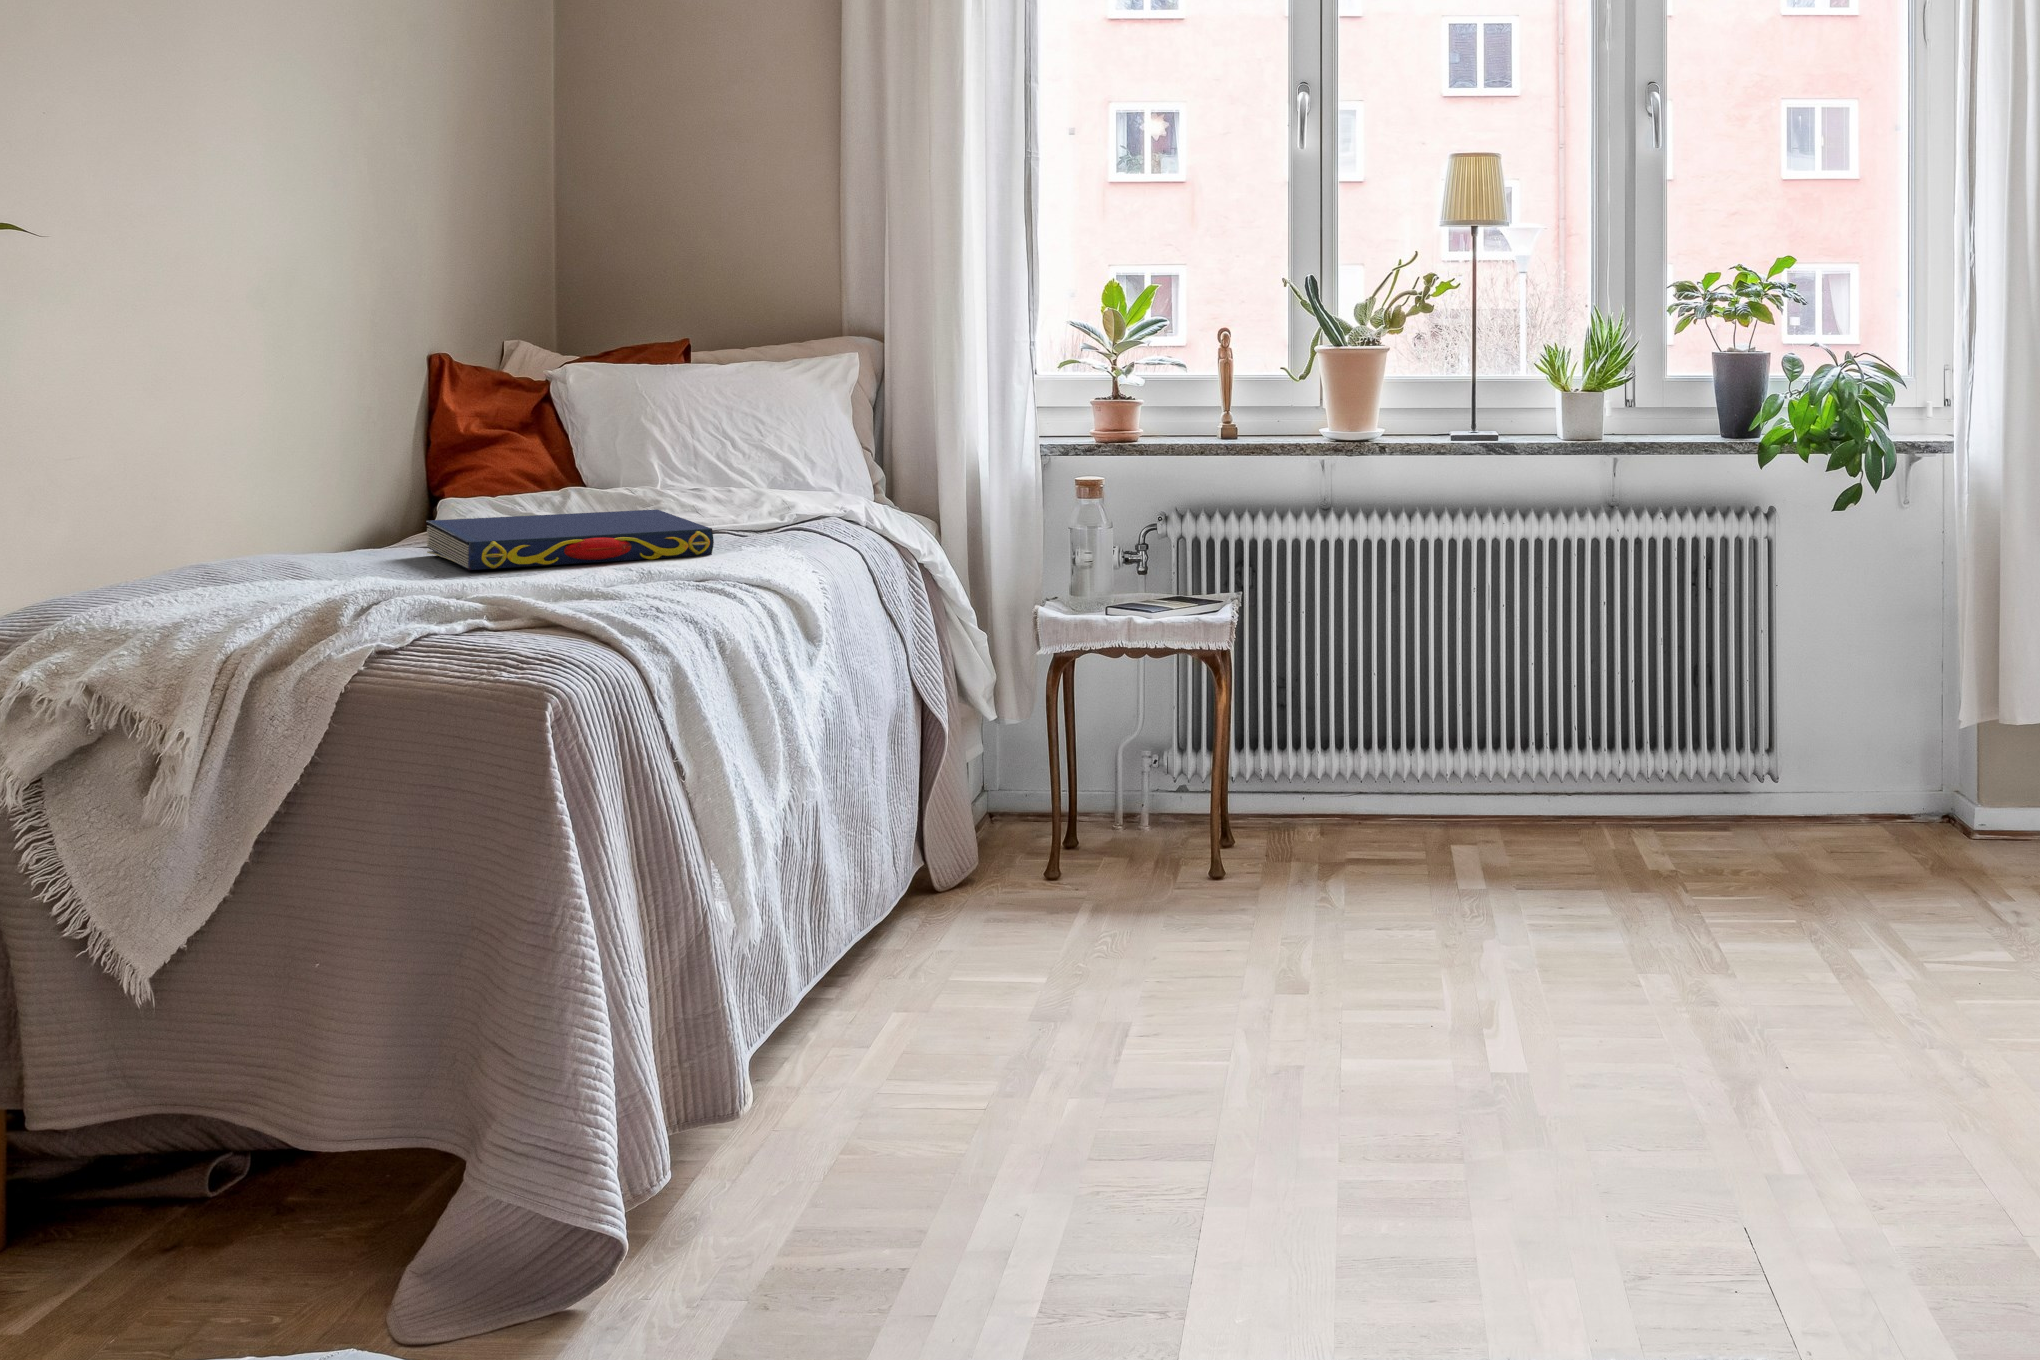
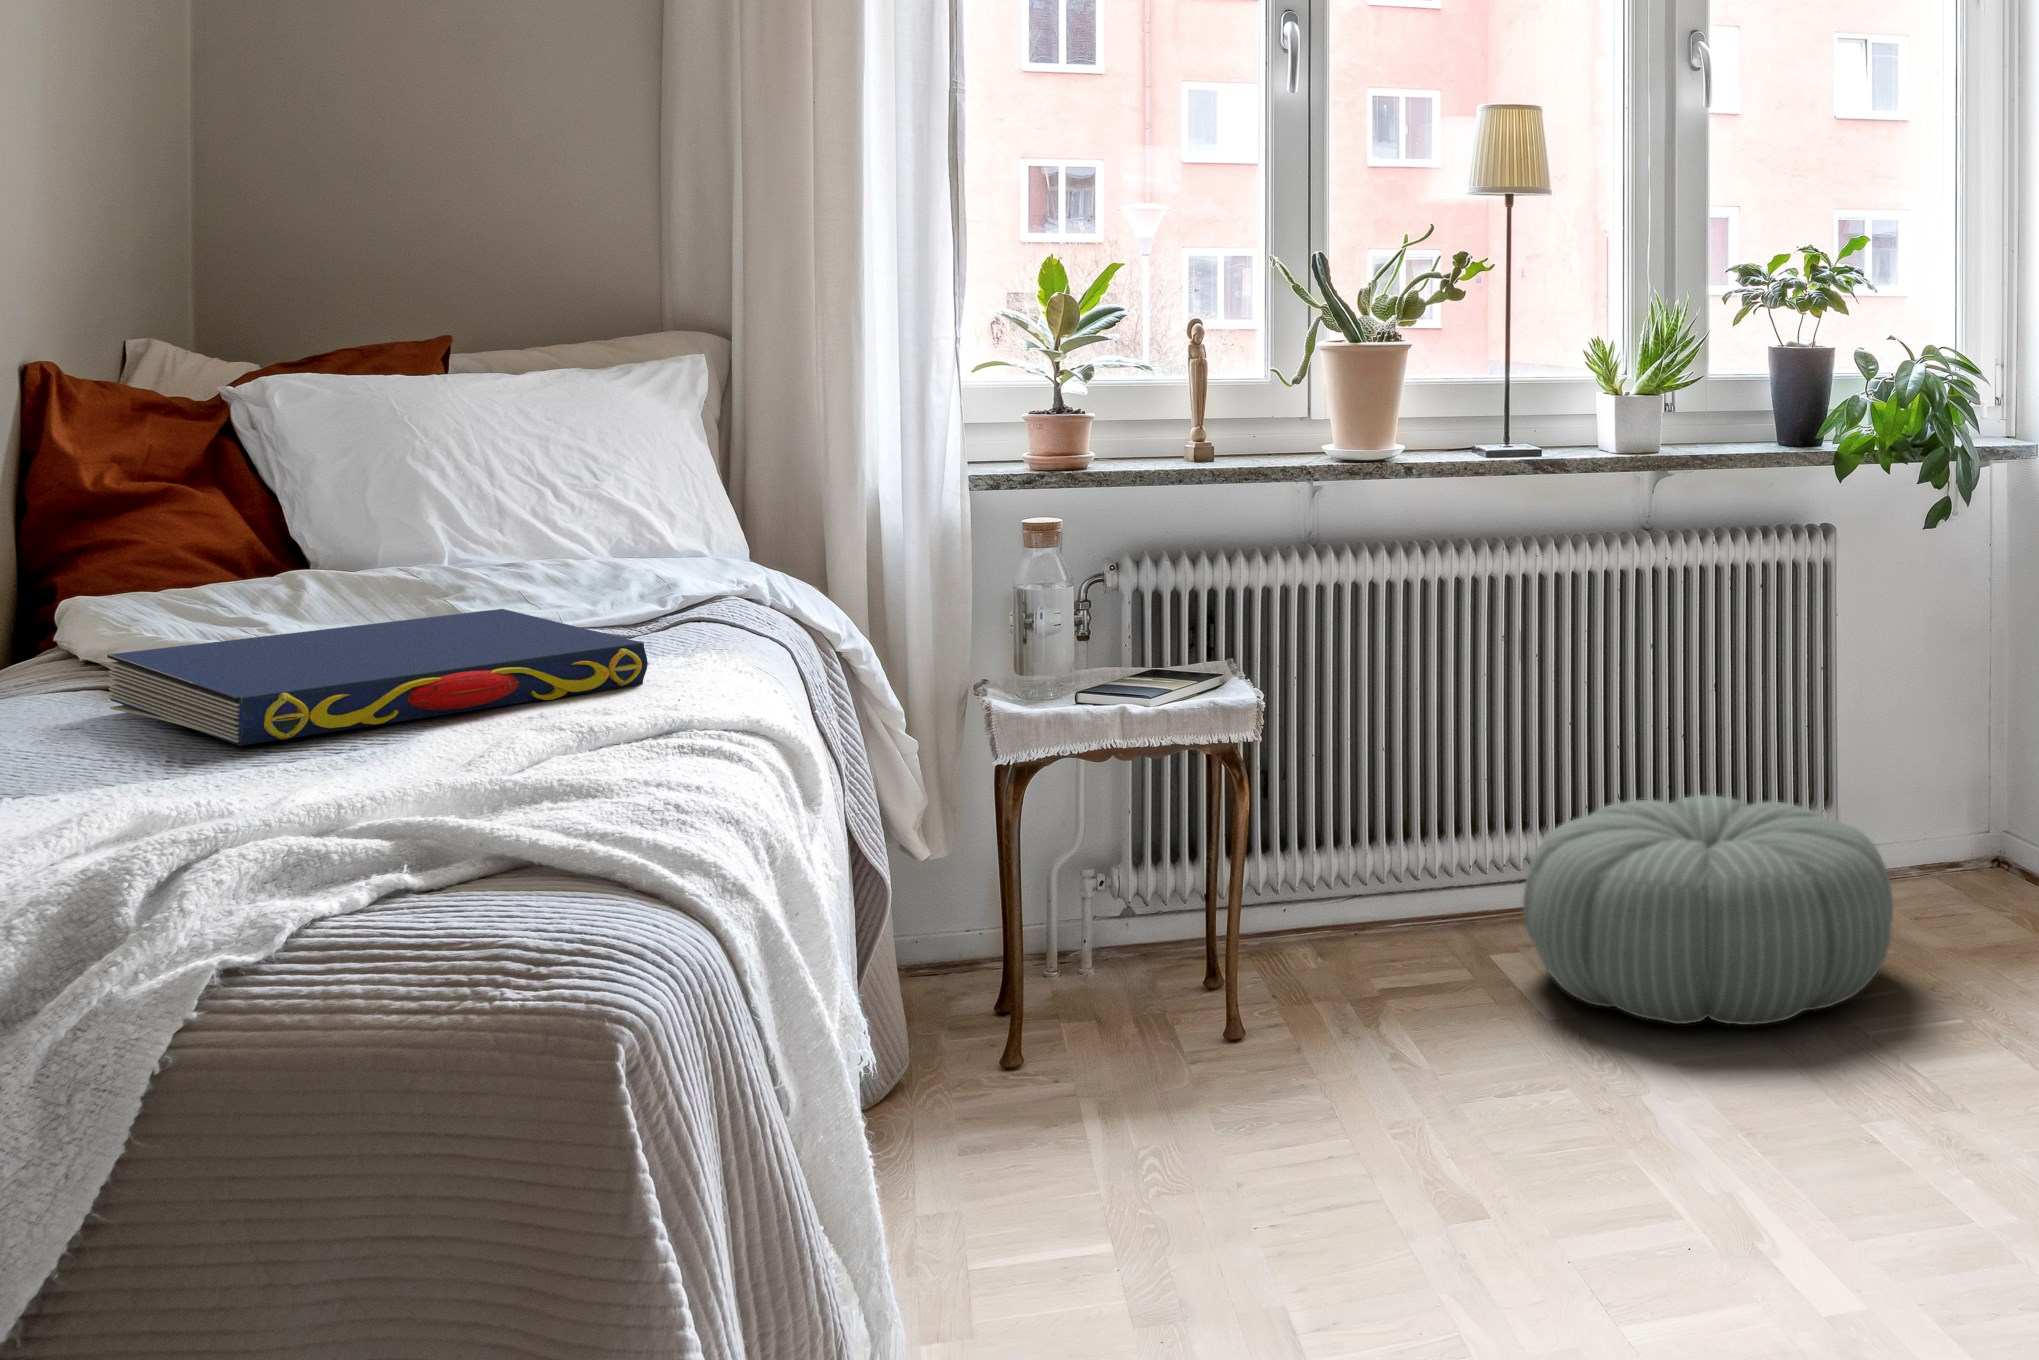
pouf: none [1448,725,1754,901] -> present [1523,795,1893,1025]

